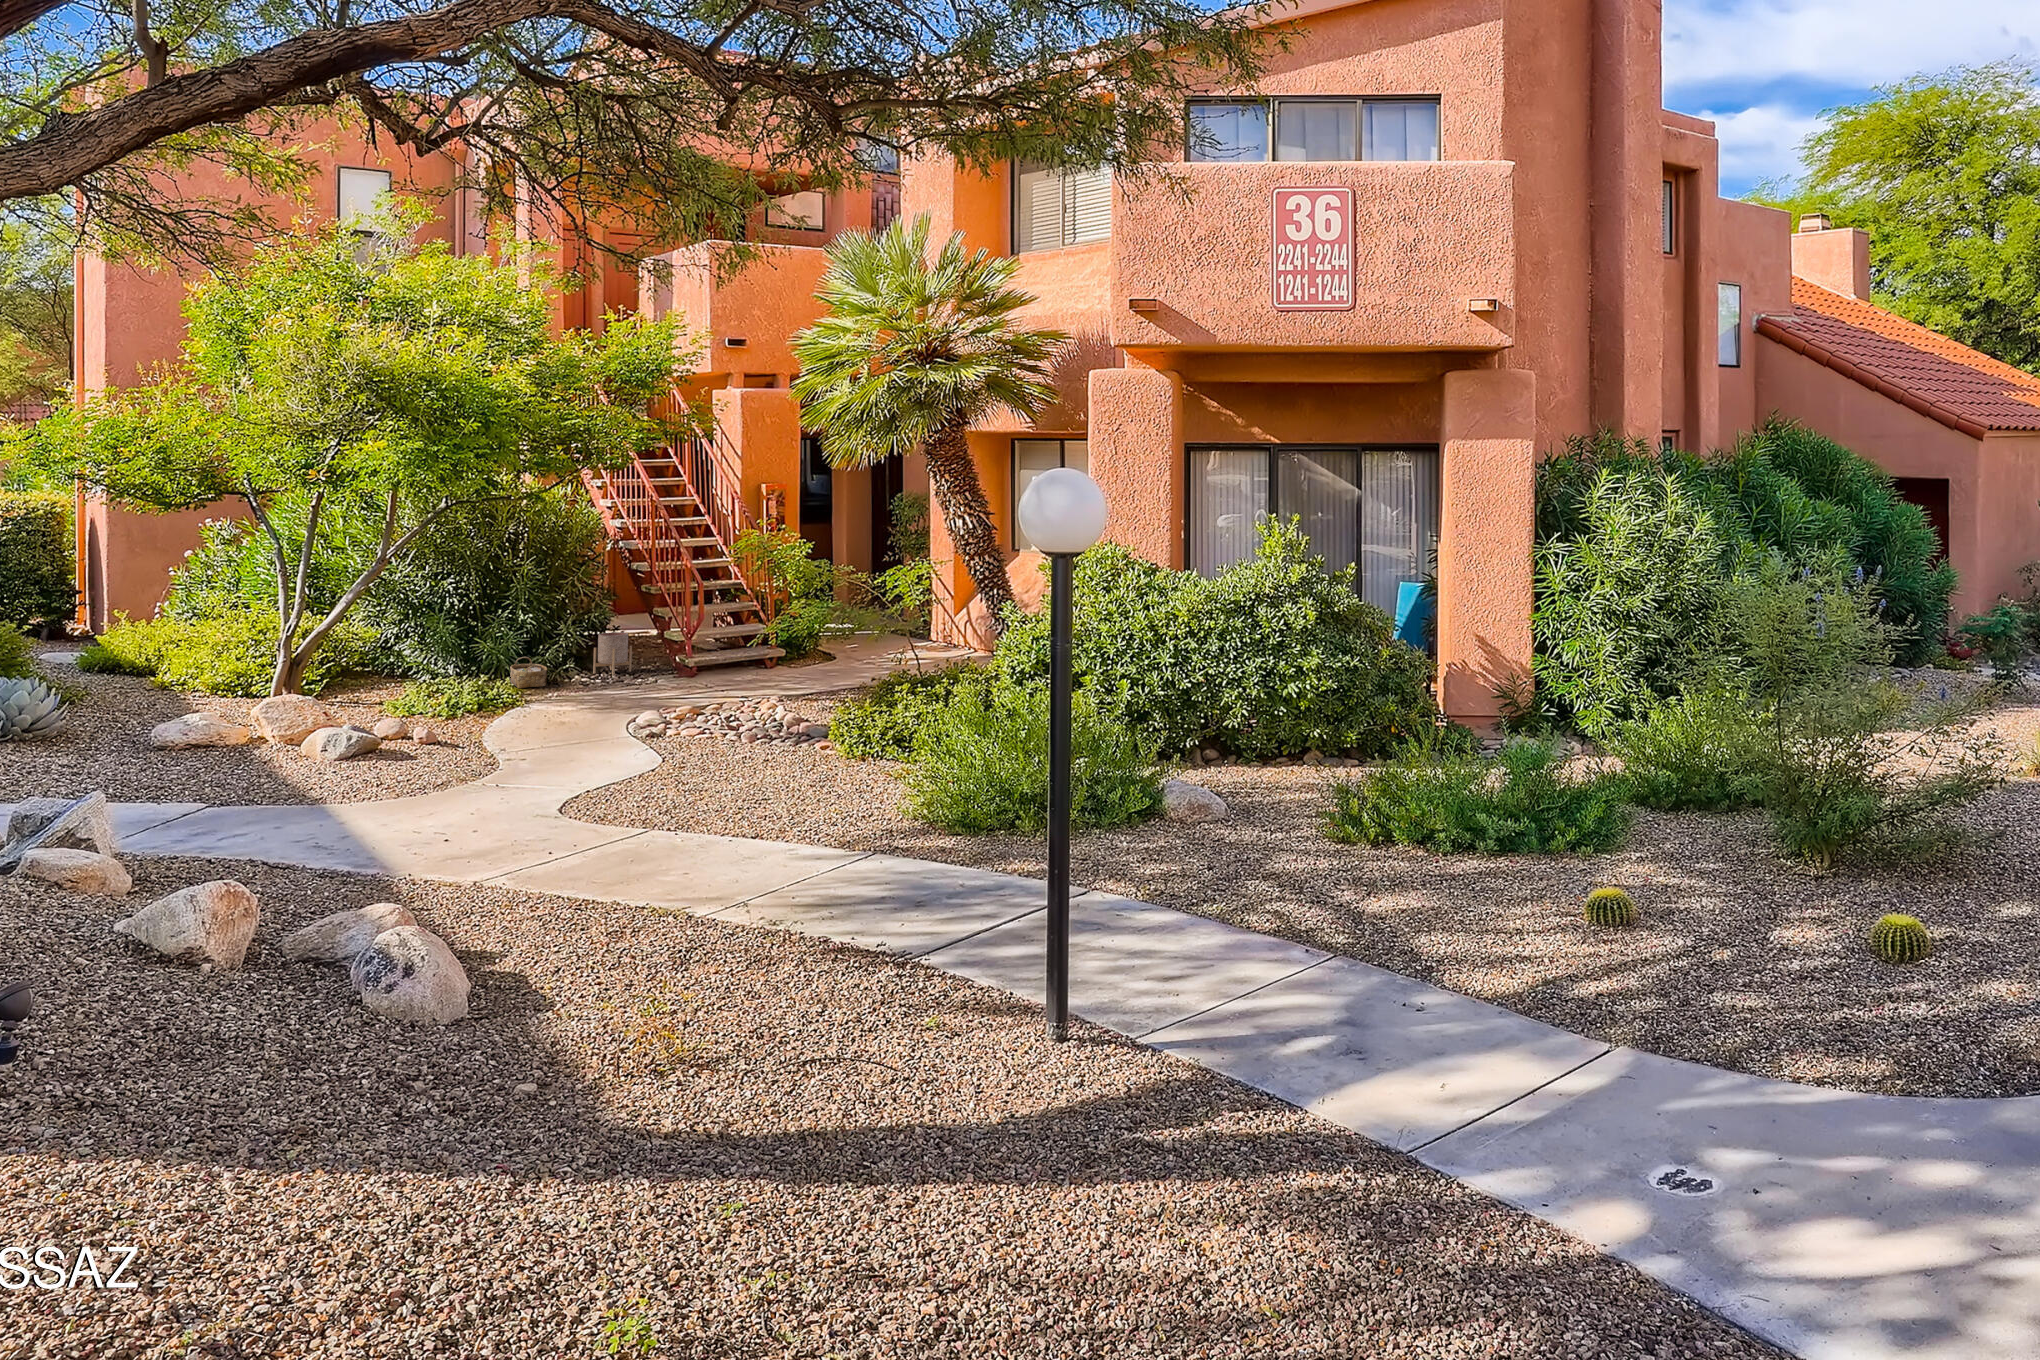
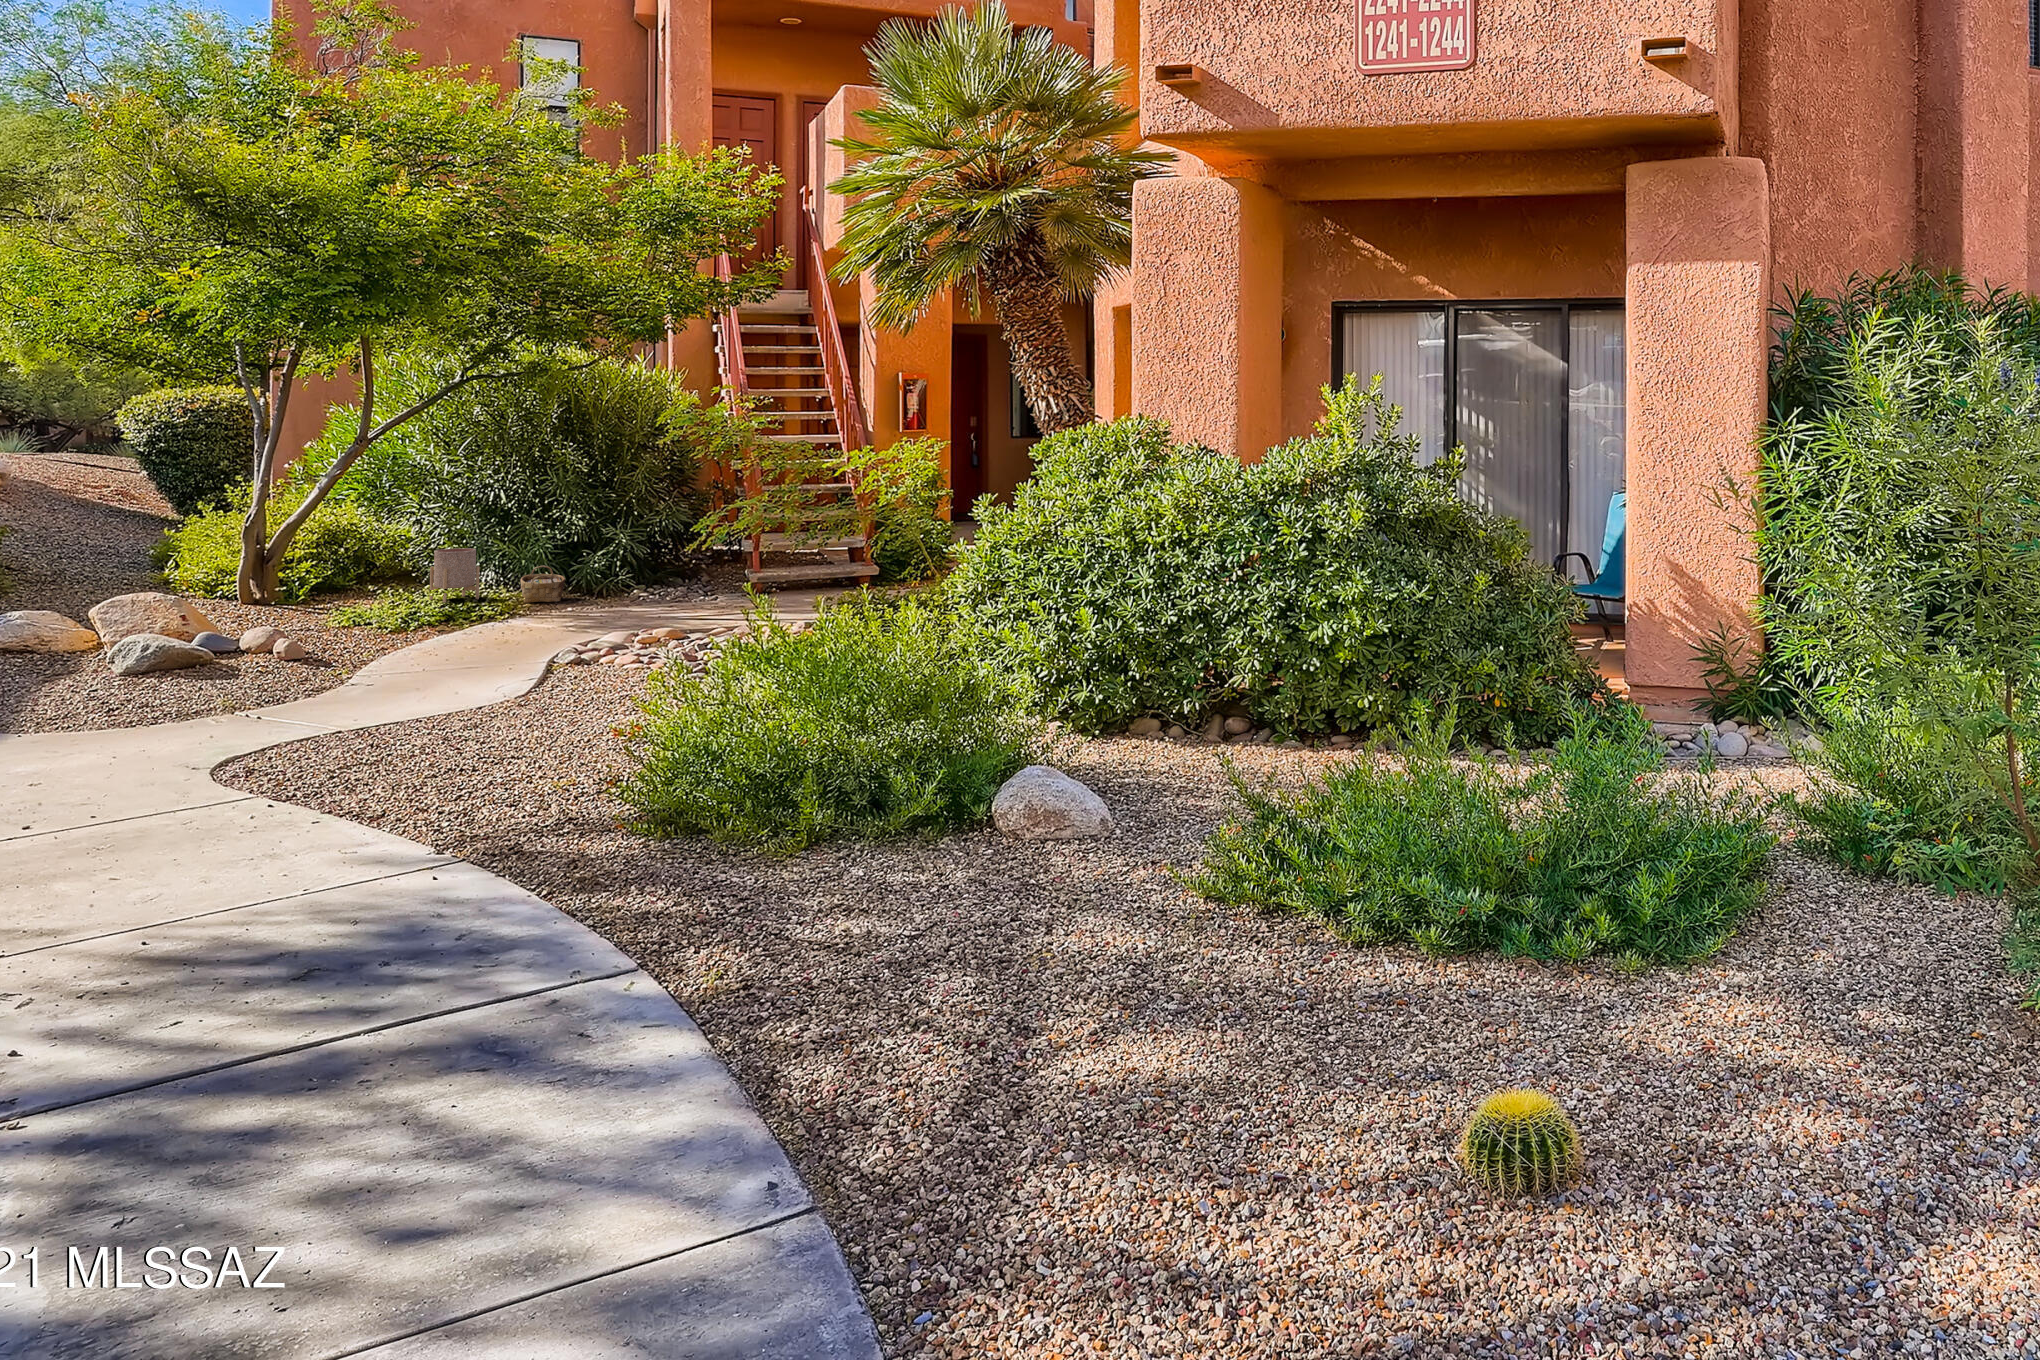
planter: present [593,632,632,675] -> present [430,548,480,602]

